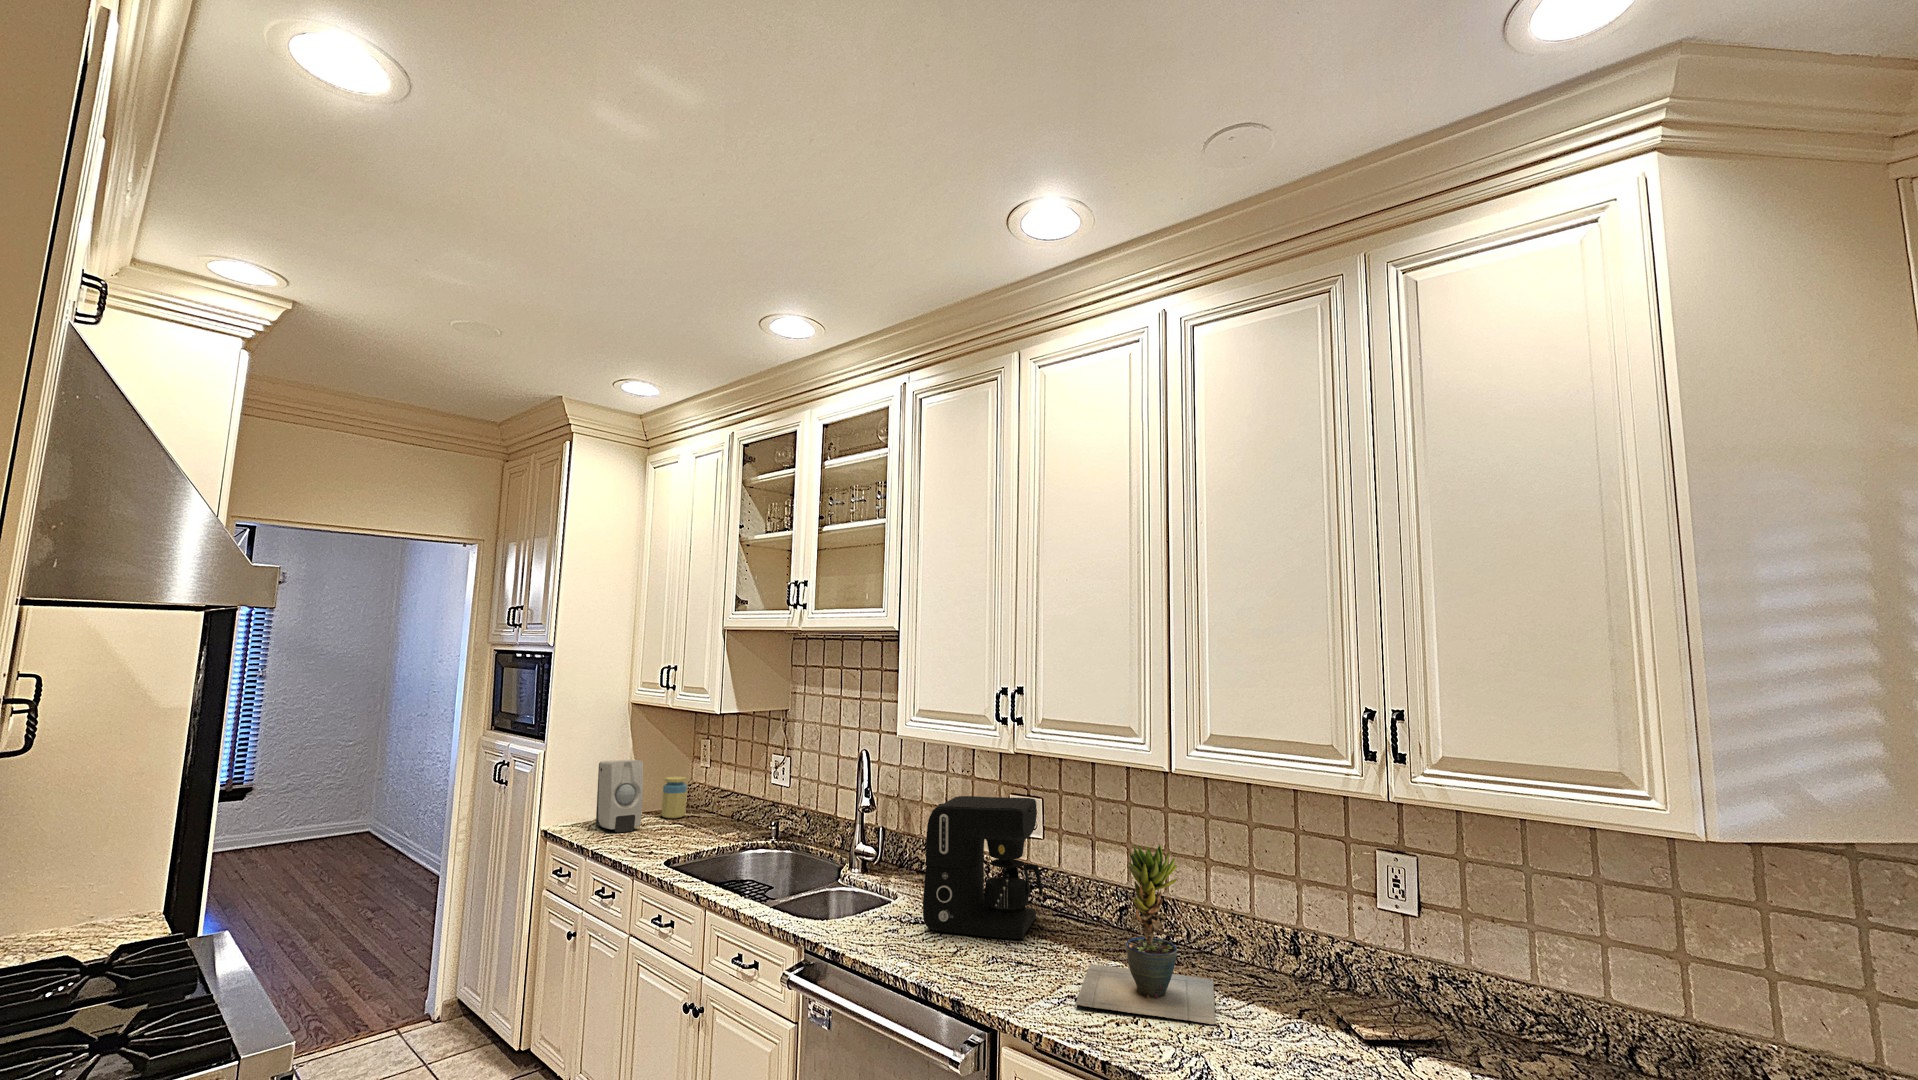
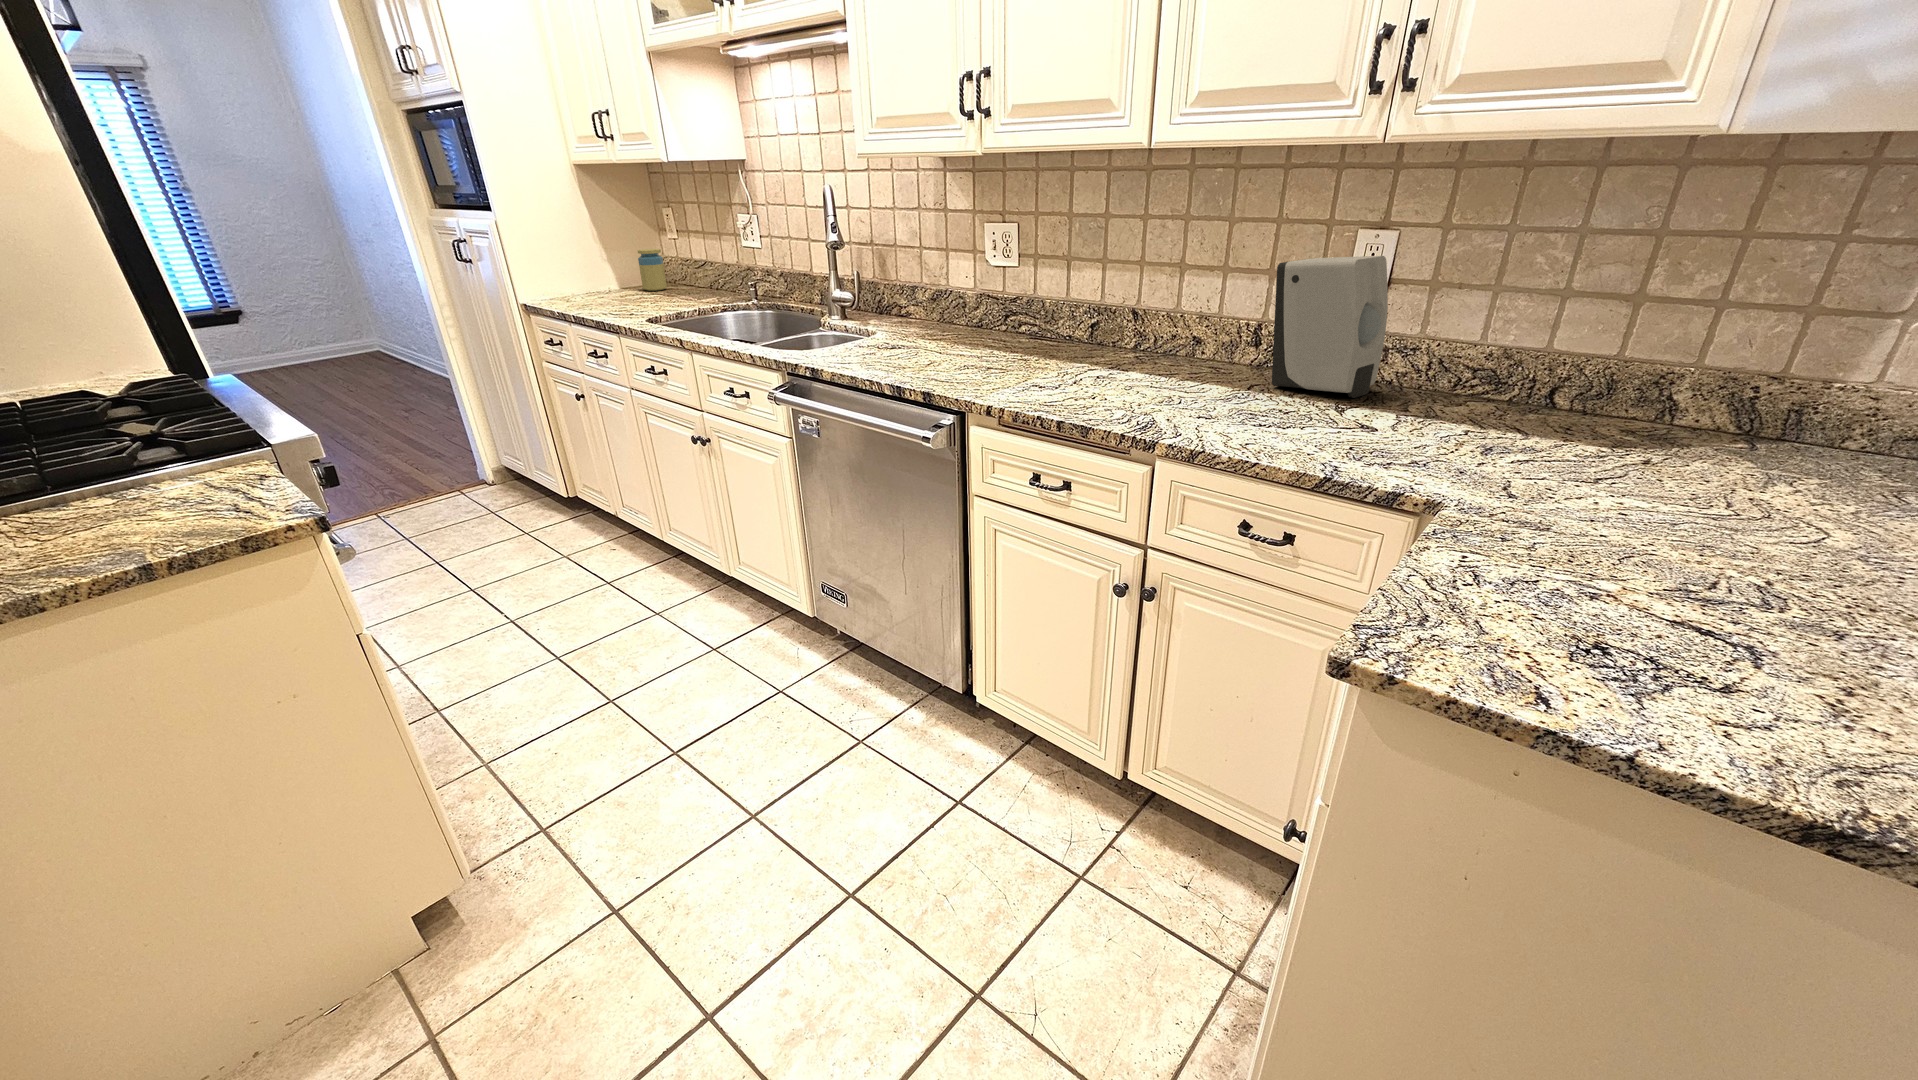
soap dispenser: present [596,760,643,832] -> present [1272,256,1388,398]
coffee maker: present [923,796,1043,939] -> none [895,219,1015,353]
potted plant: present [1075,845,1215,1024] -> none [1039,235,1174,396]

